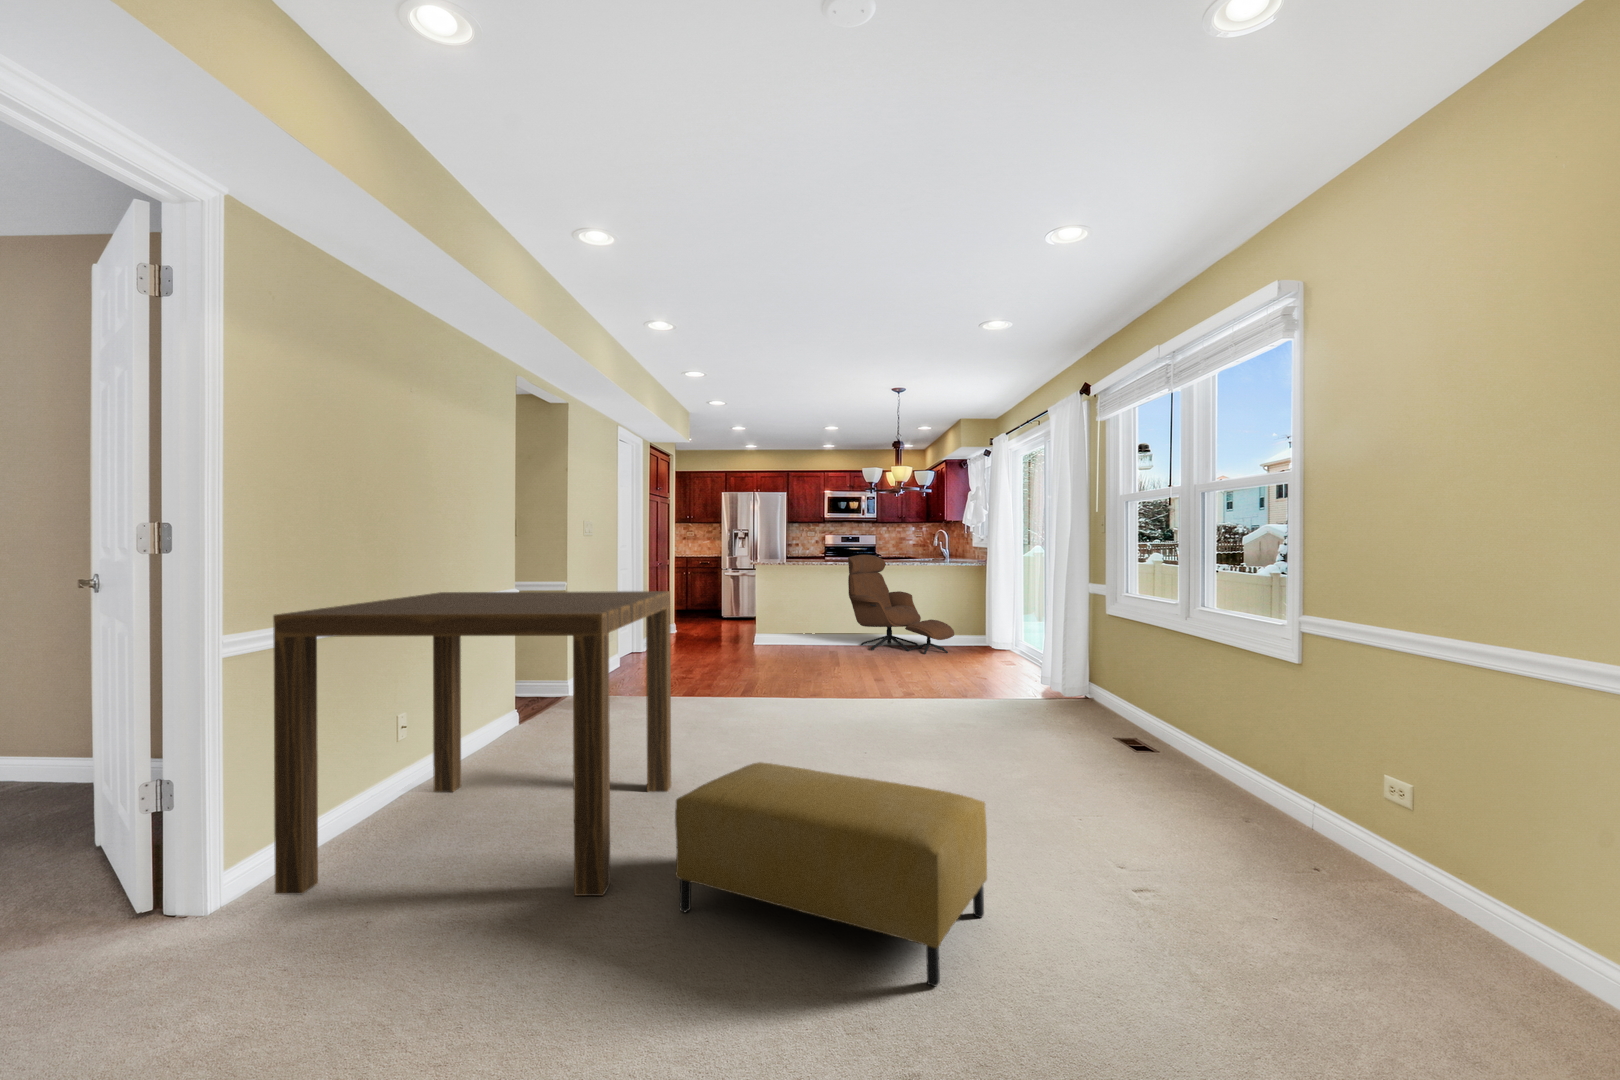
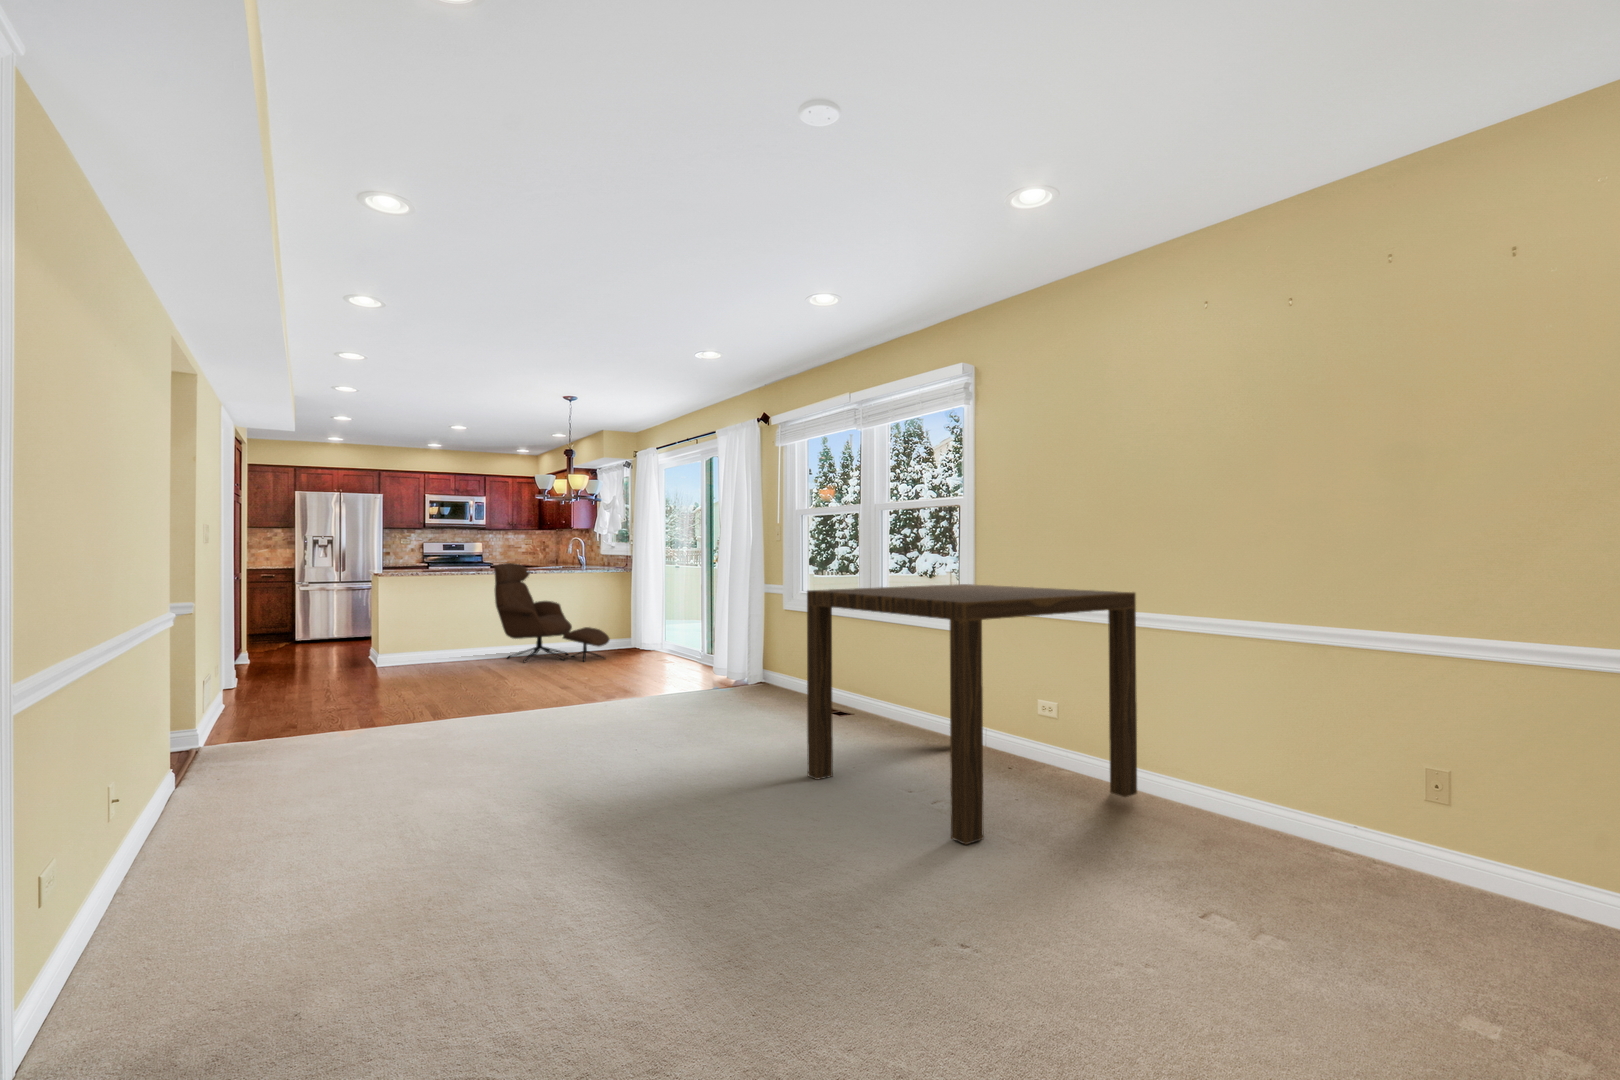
dining table: present [273,591,671,896] -> present [807,584,1137,844]
ottoman: present [675,762,987,986] -> none [606,743,863,890]

